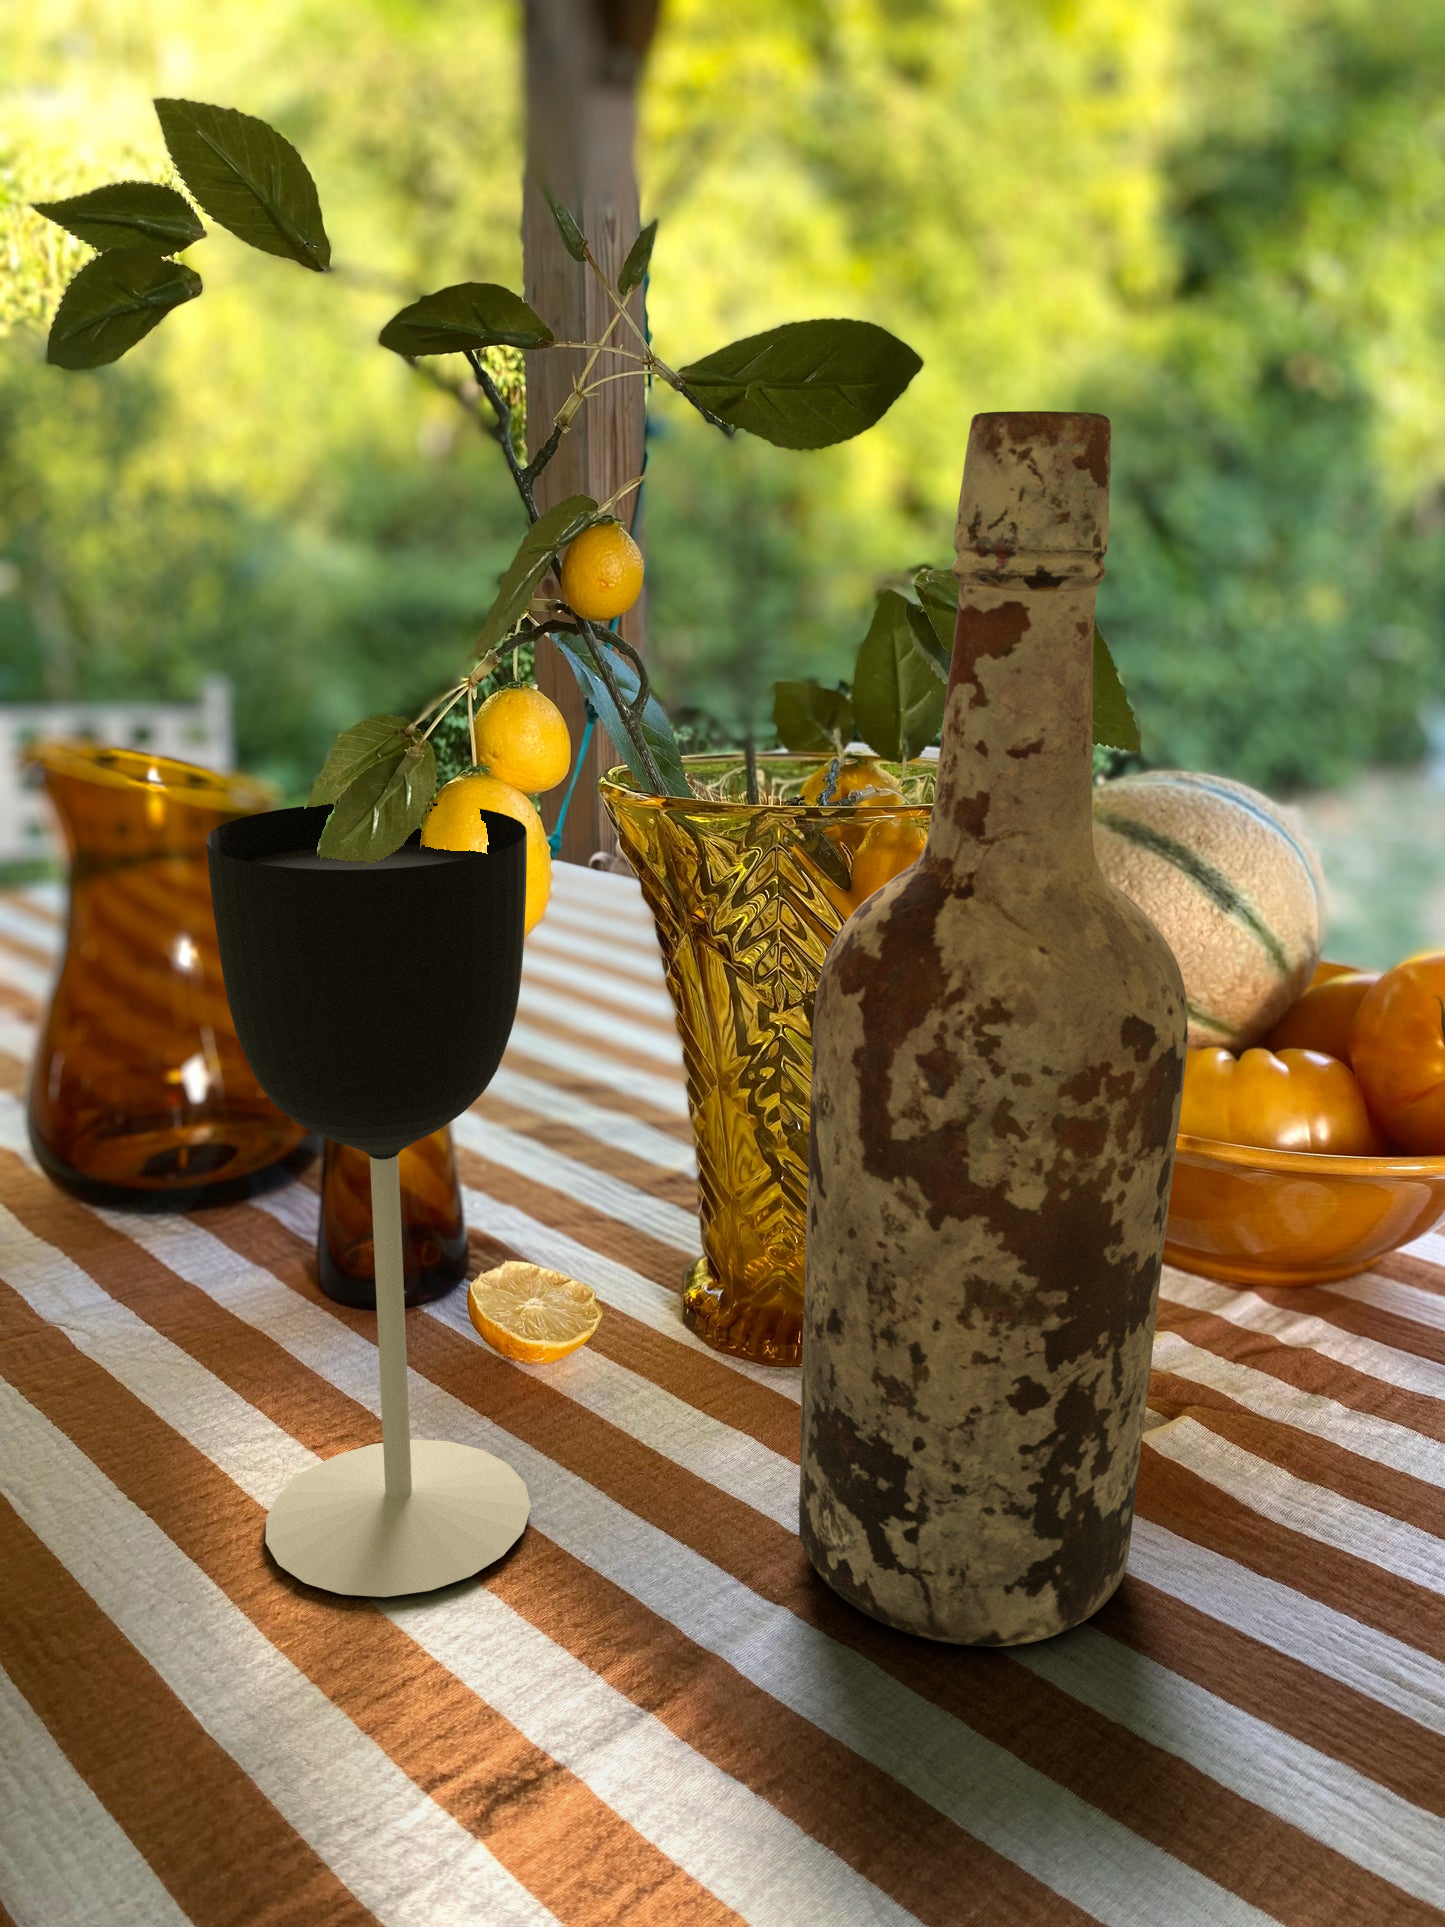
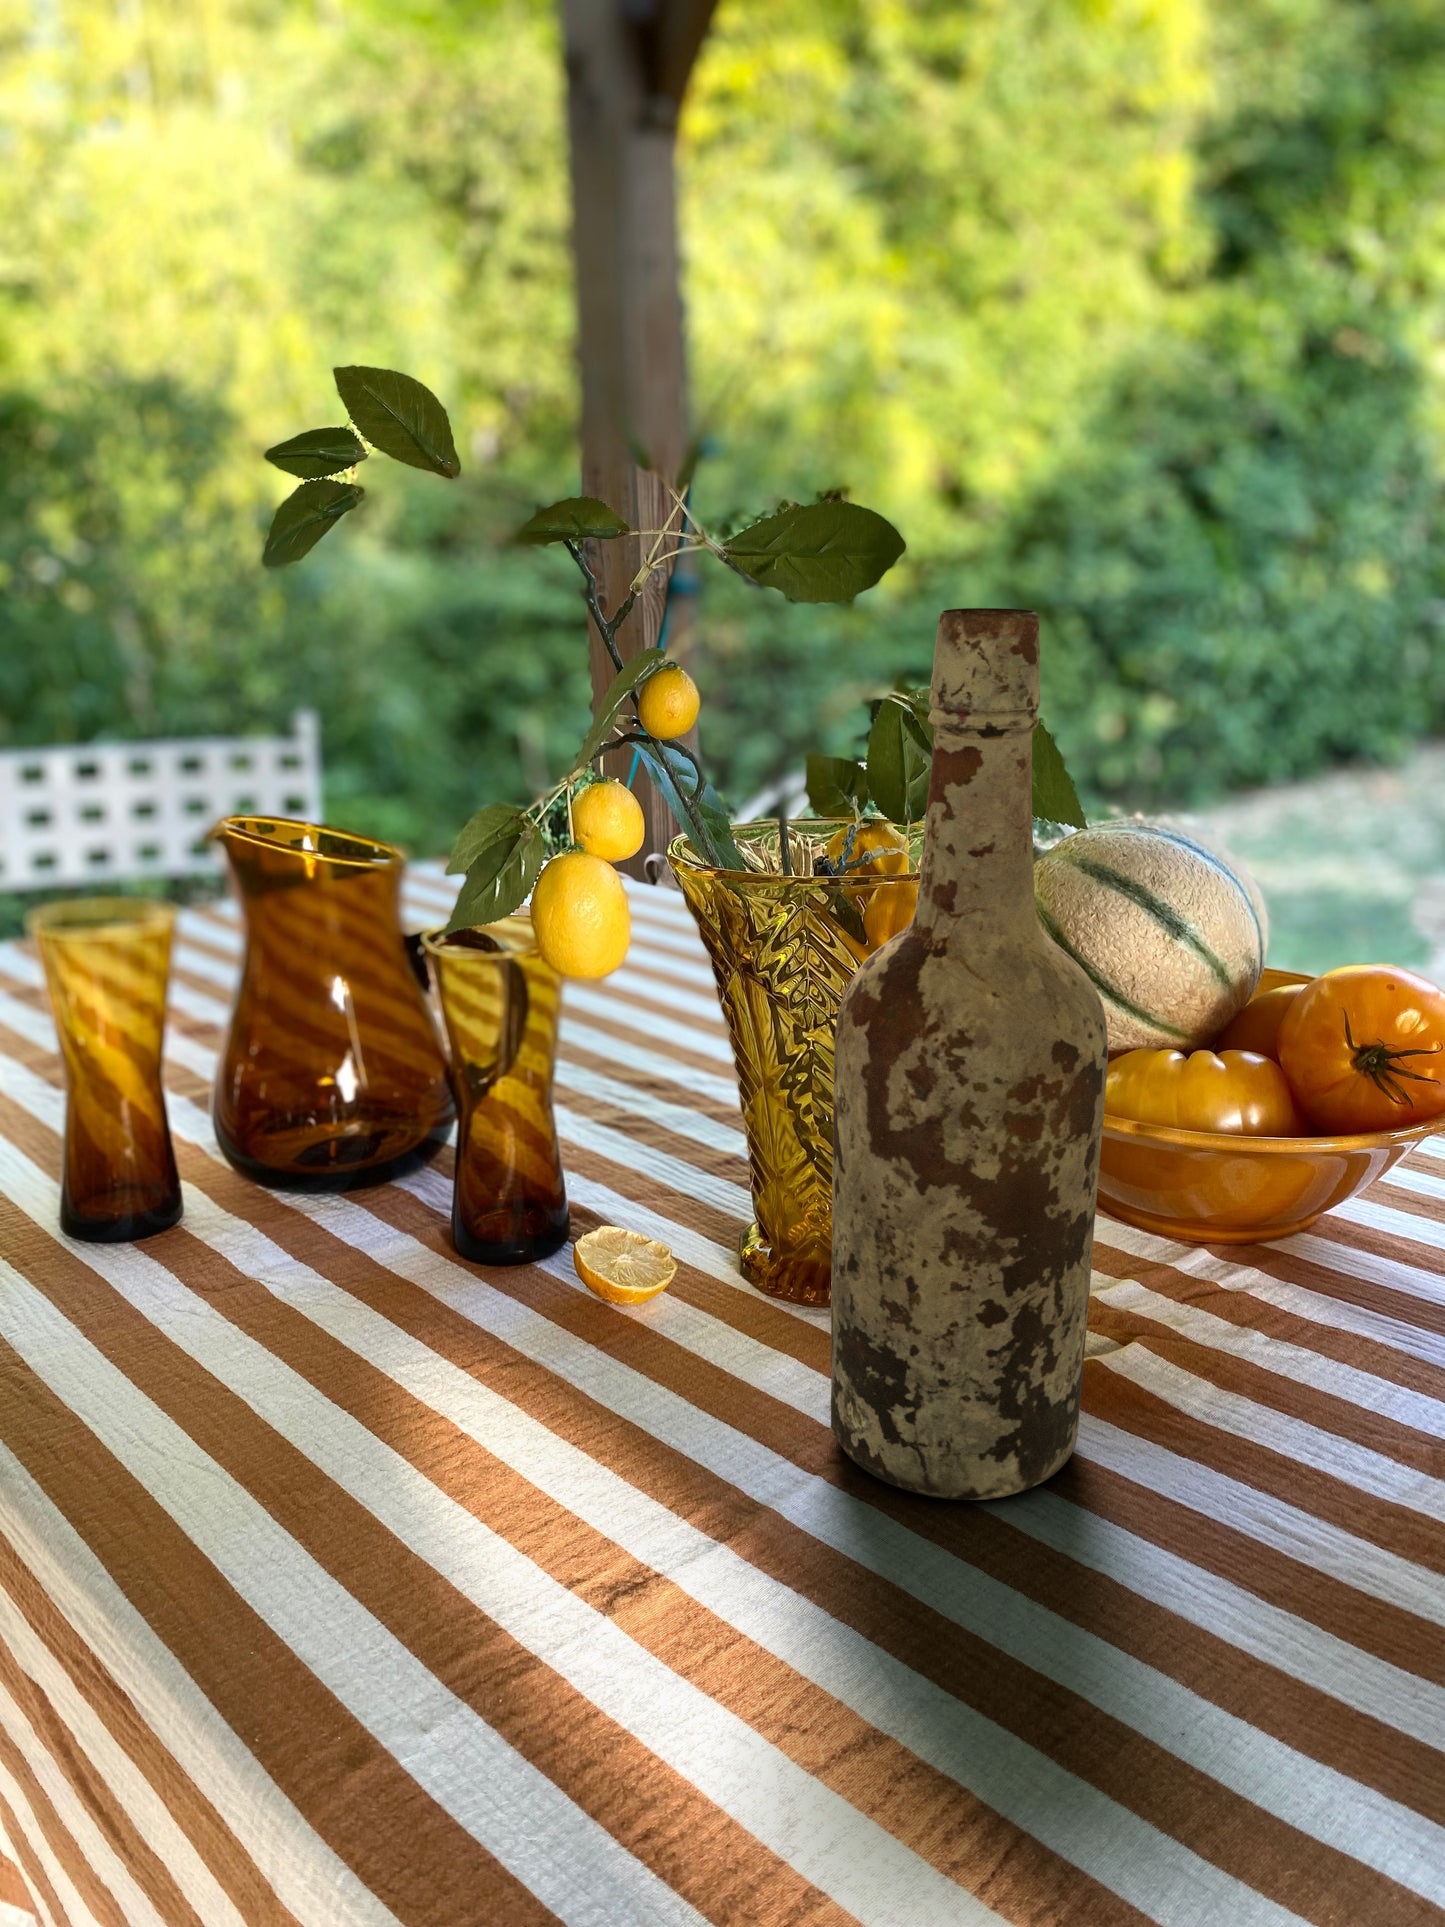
wine glass: present [206,803,531,1597] -> none [394,881,630,1469]

